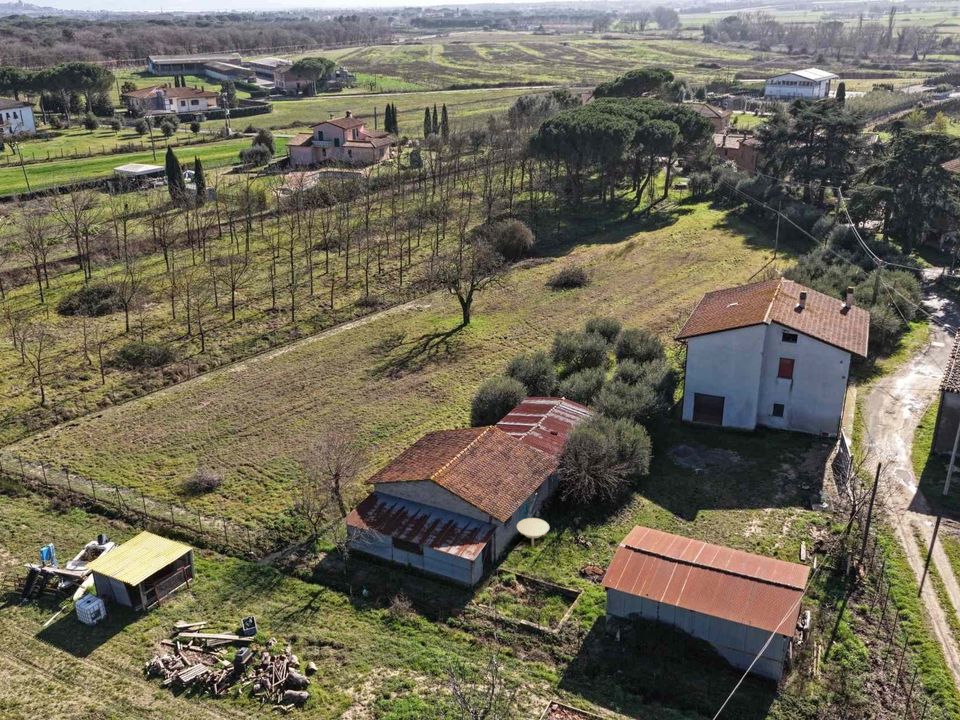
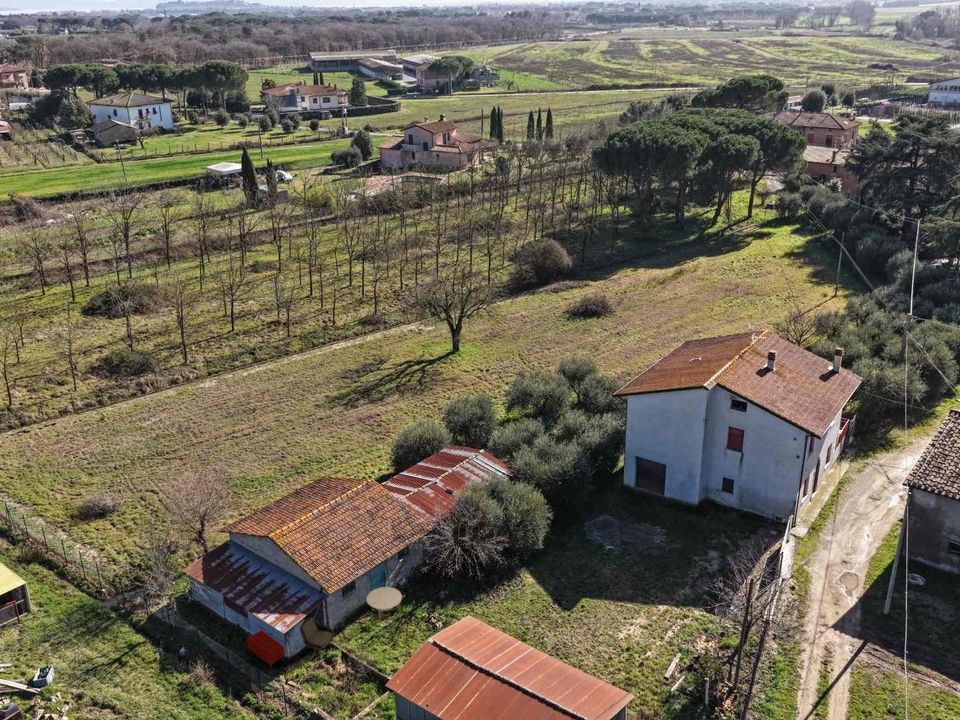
lounge chair: none [479,547,508,585] -> present [300,617,335,661]
bench: none [430,564,469,596] -> present [247,630,285,669]

